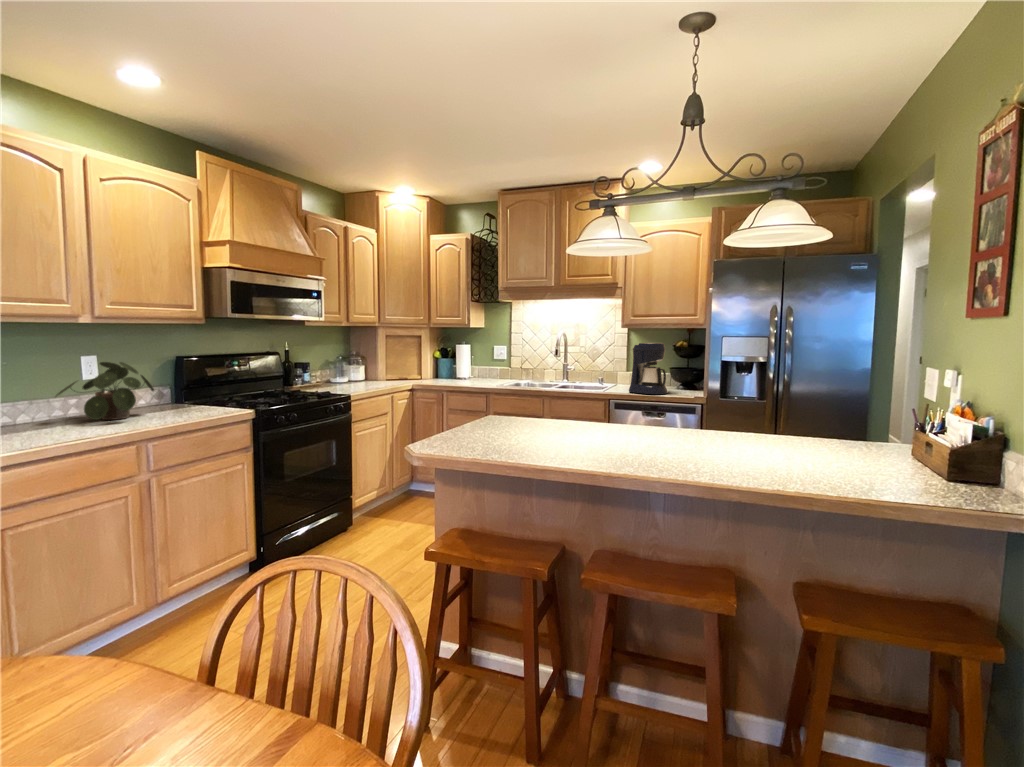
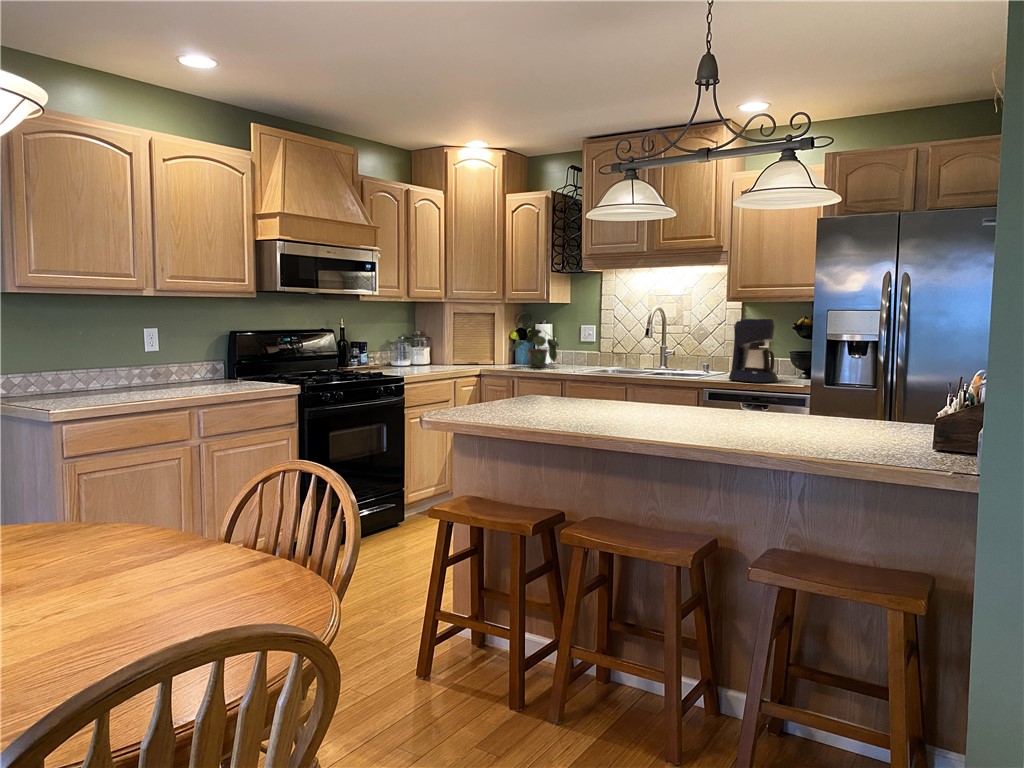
potted plant: present [56,362,154,420] -> present [509,329,559,368]

